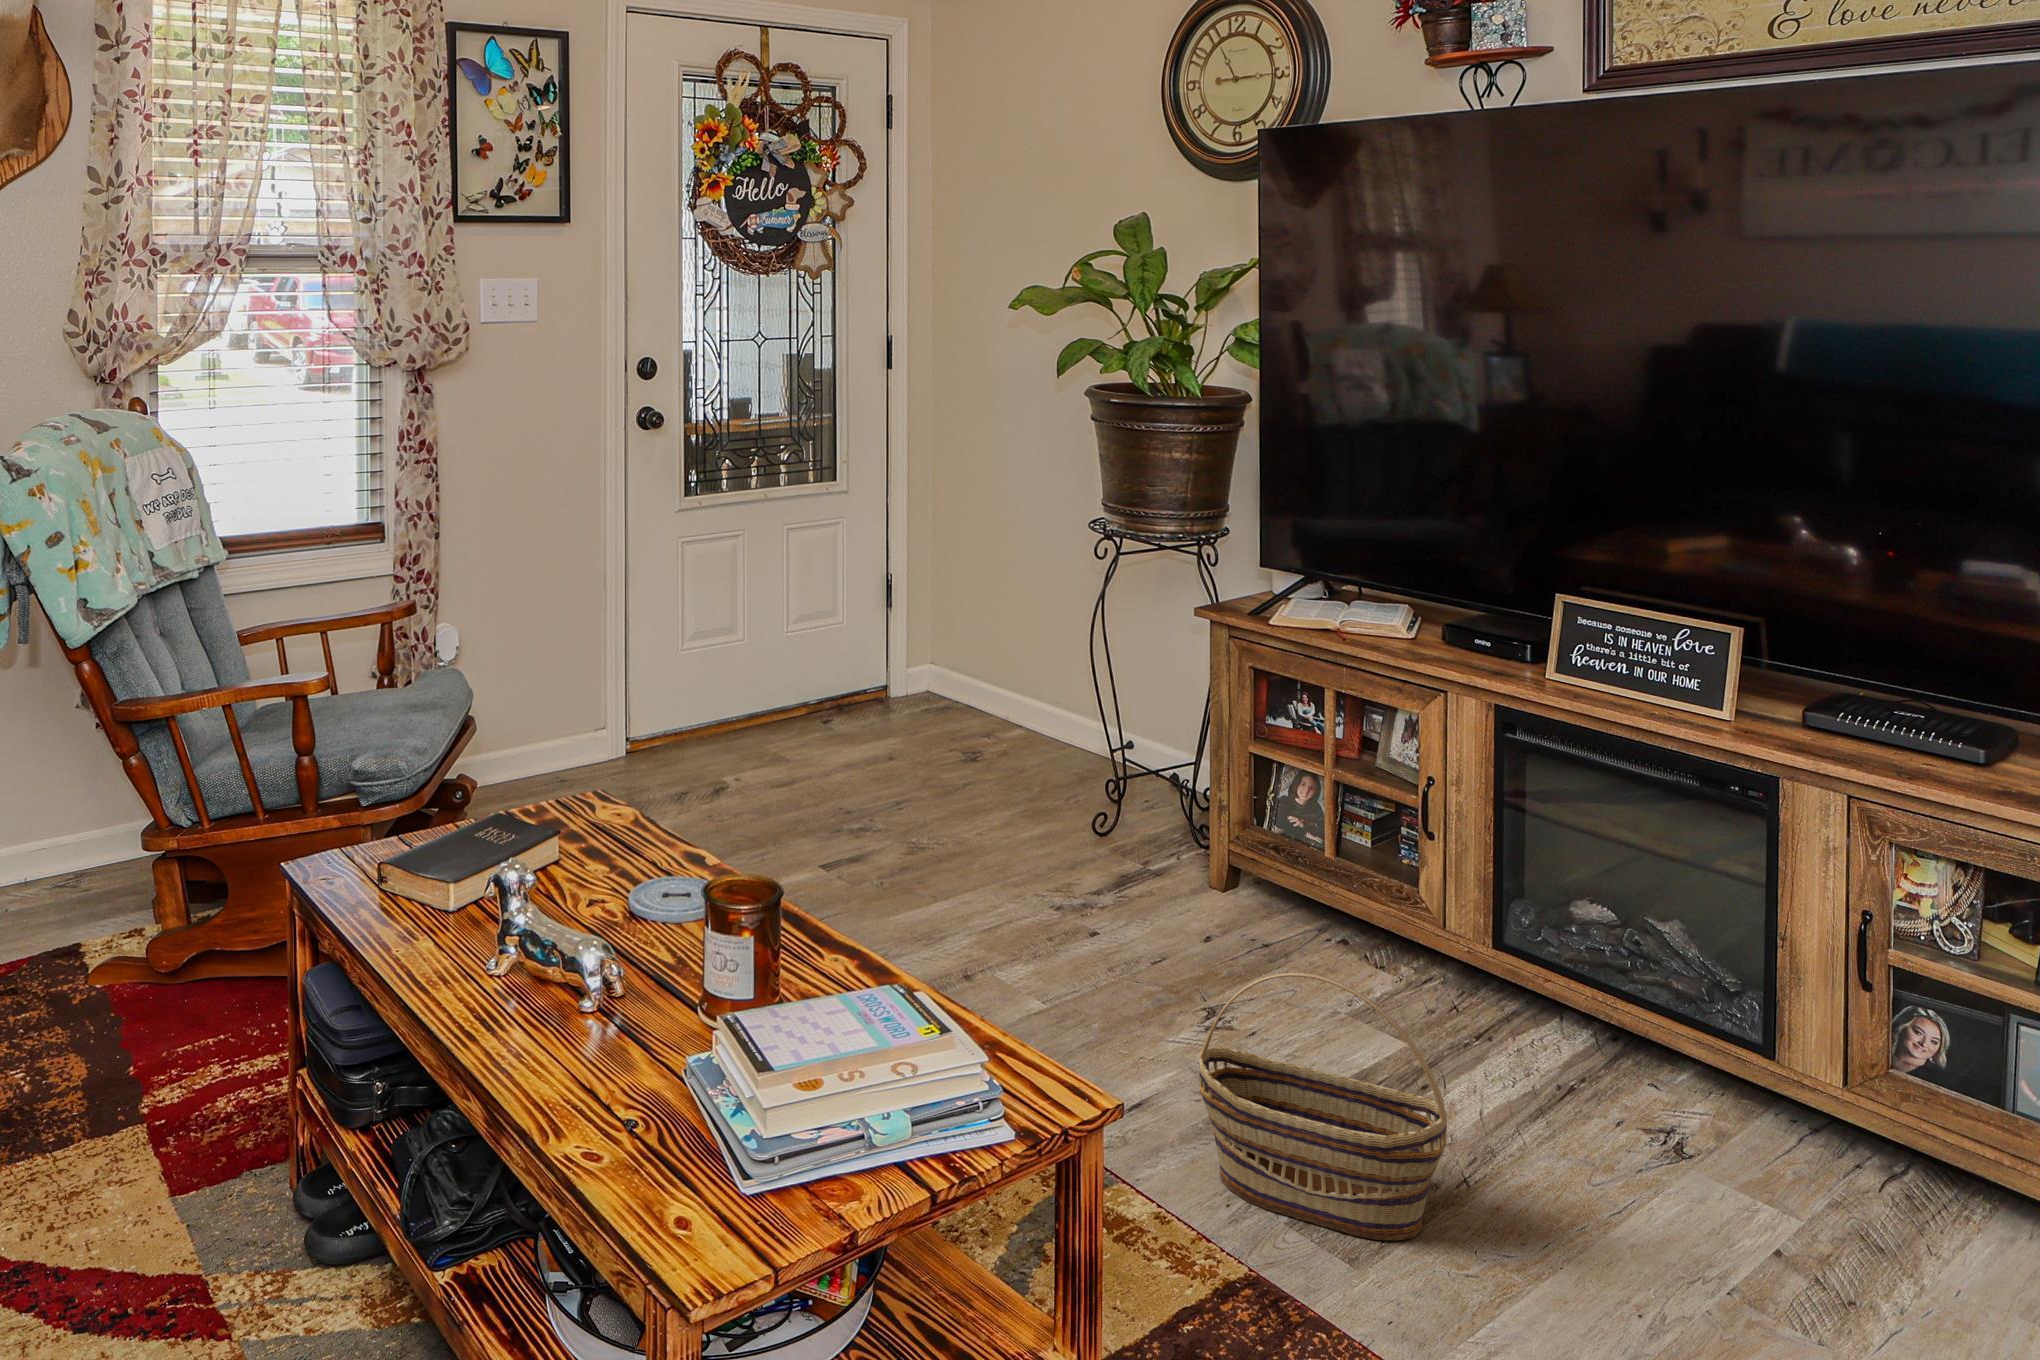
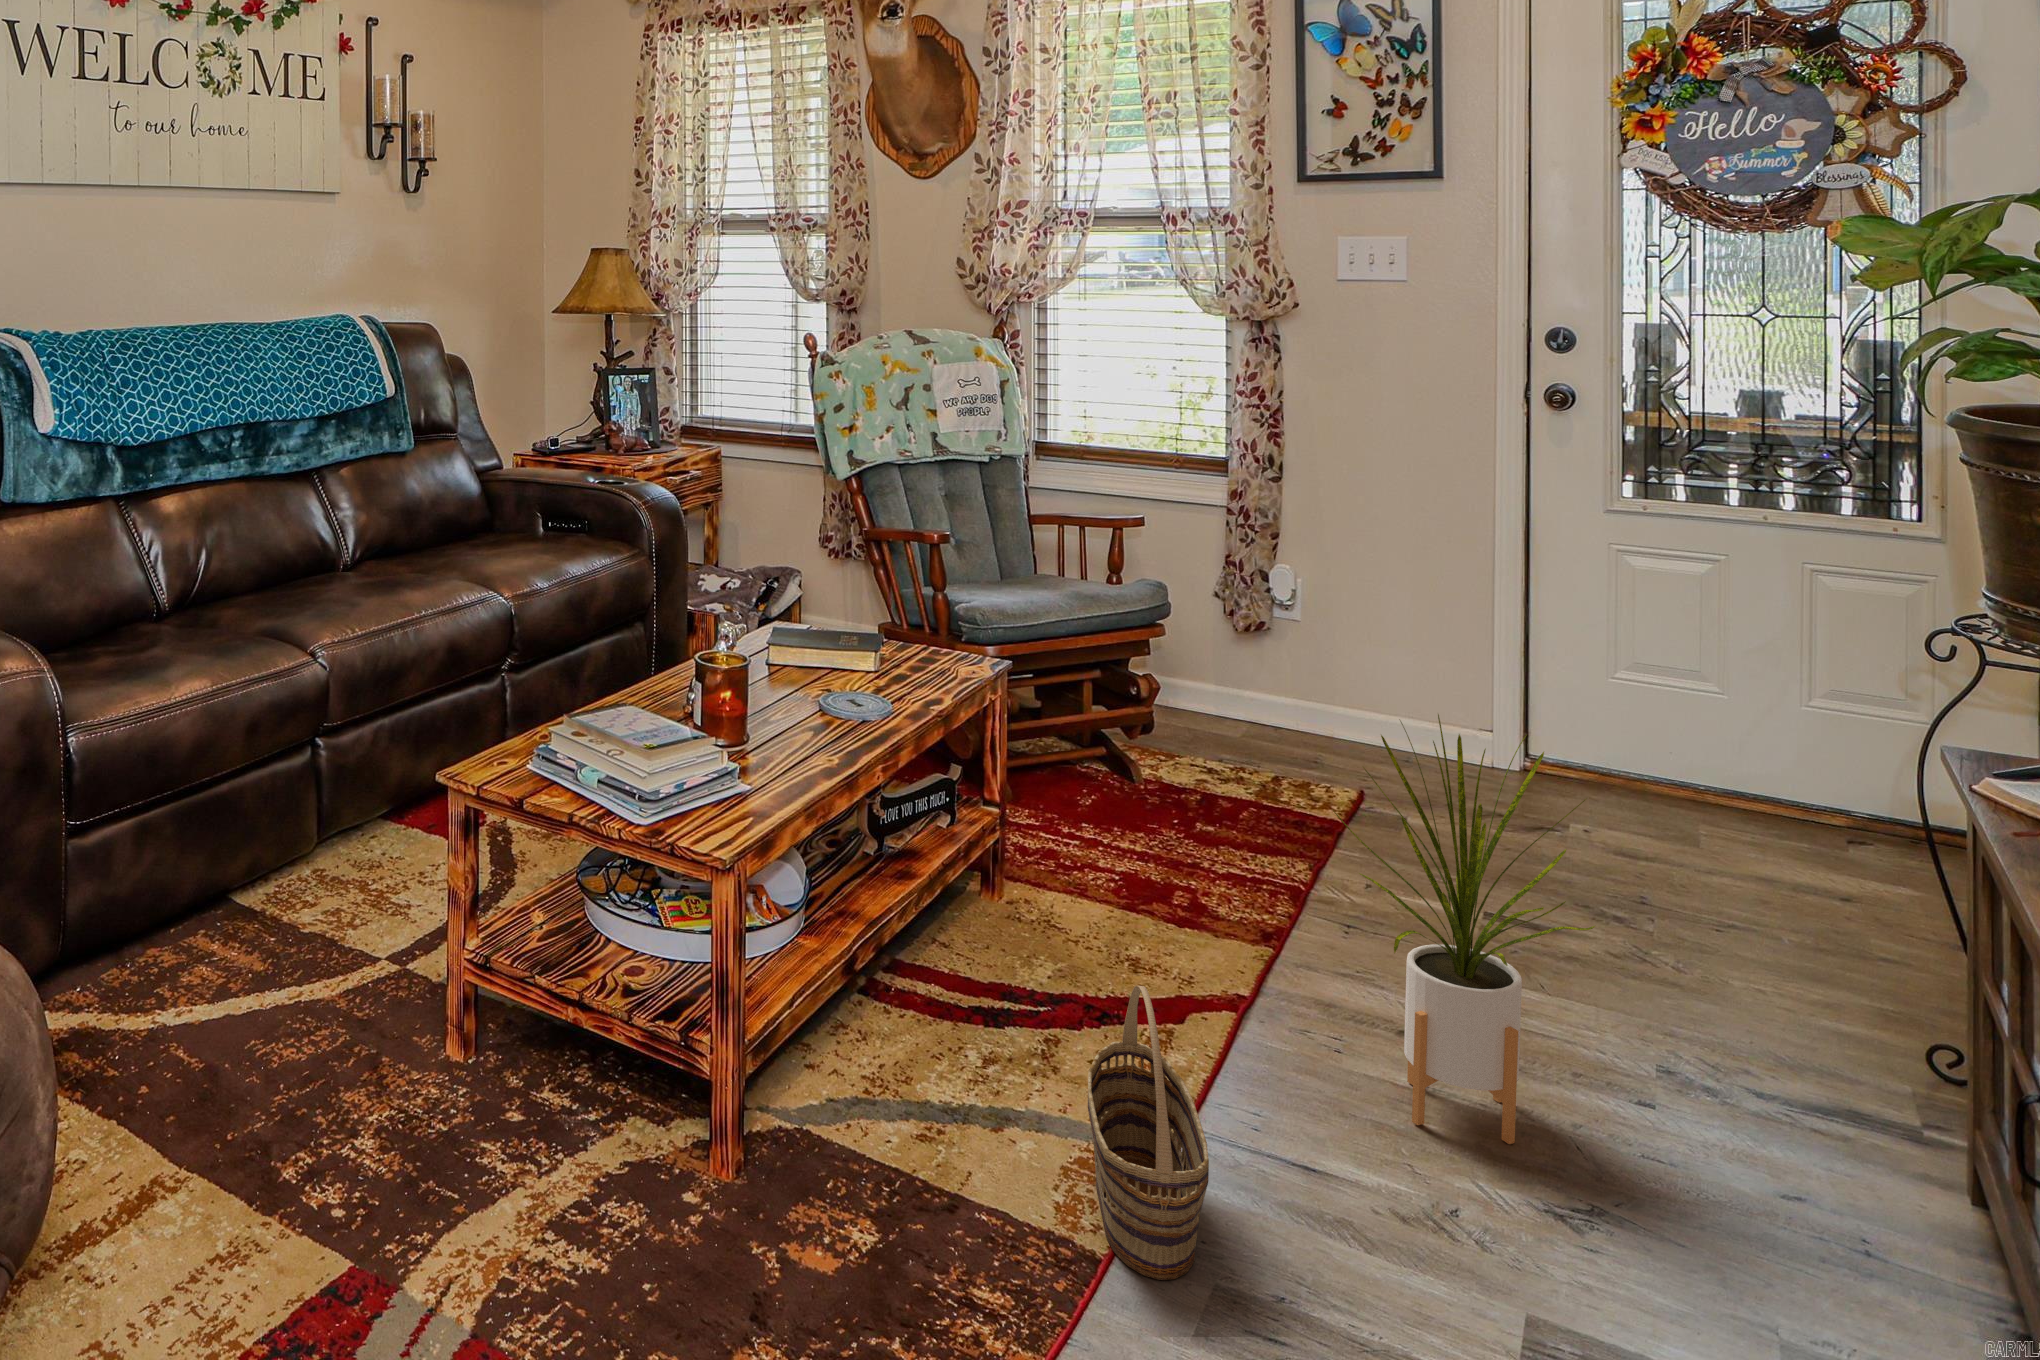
house plant: none [1080,648,1268,1011] -> present [1334,714,1595,1144]

